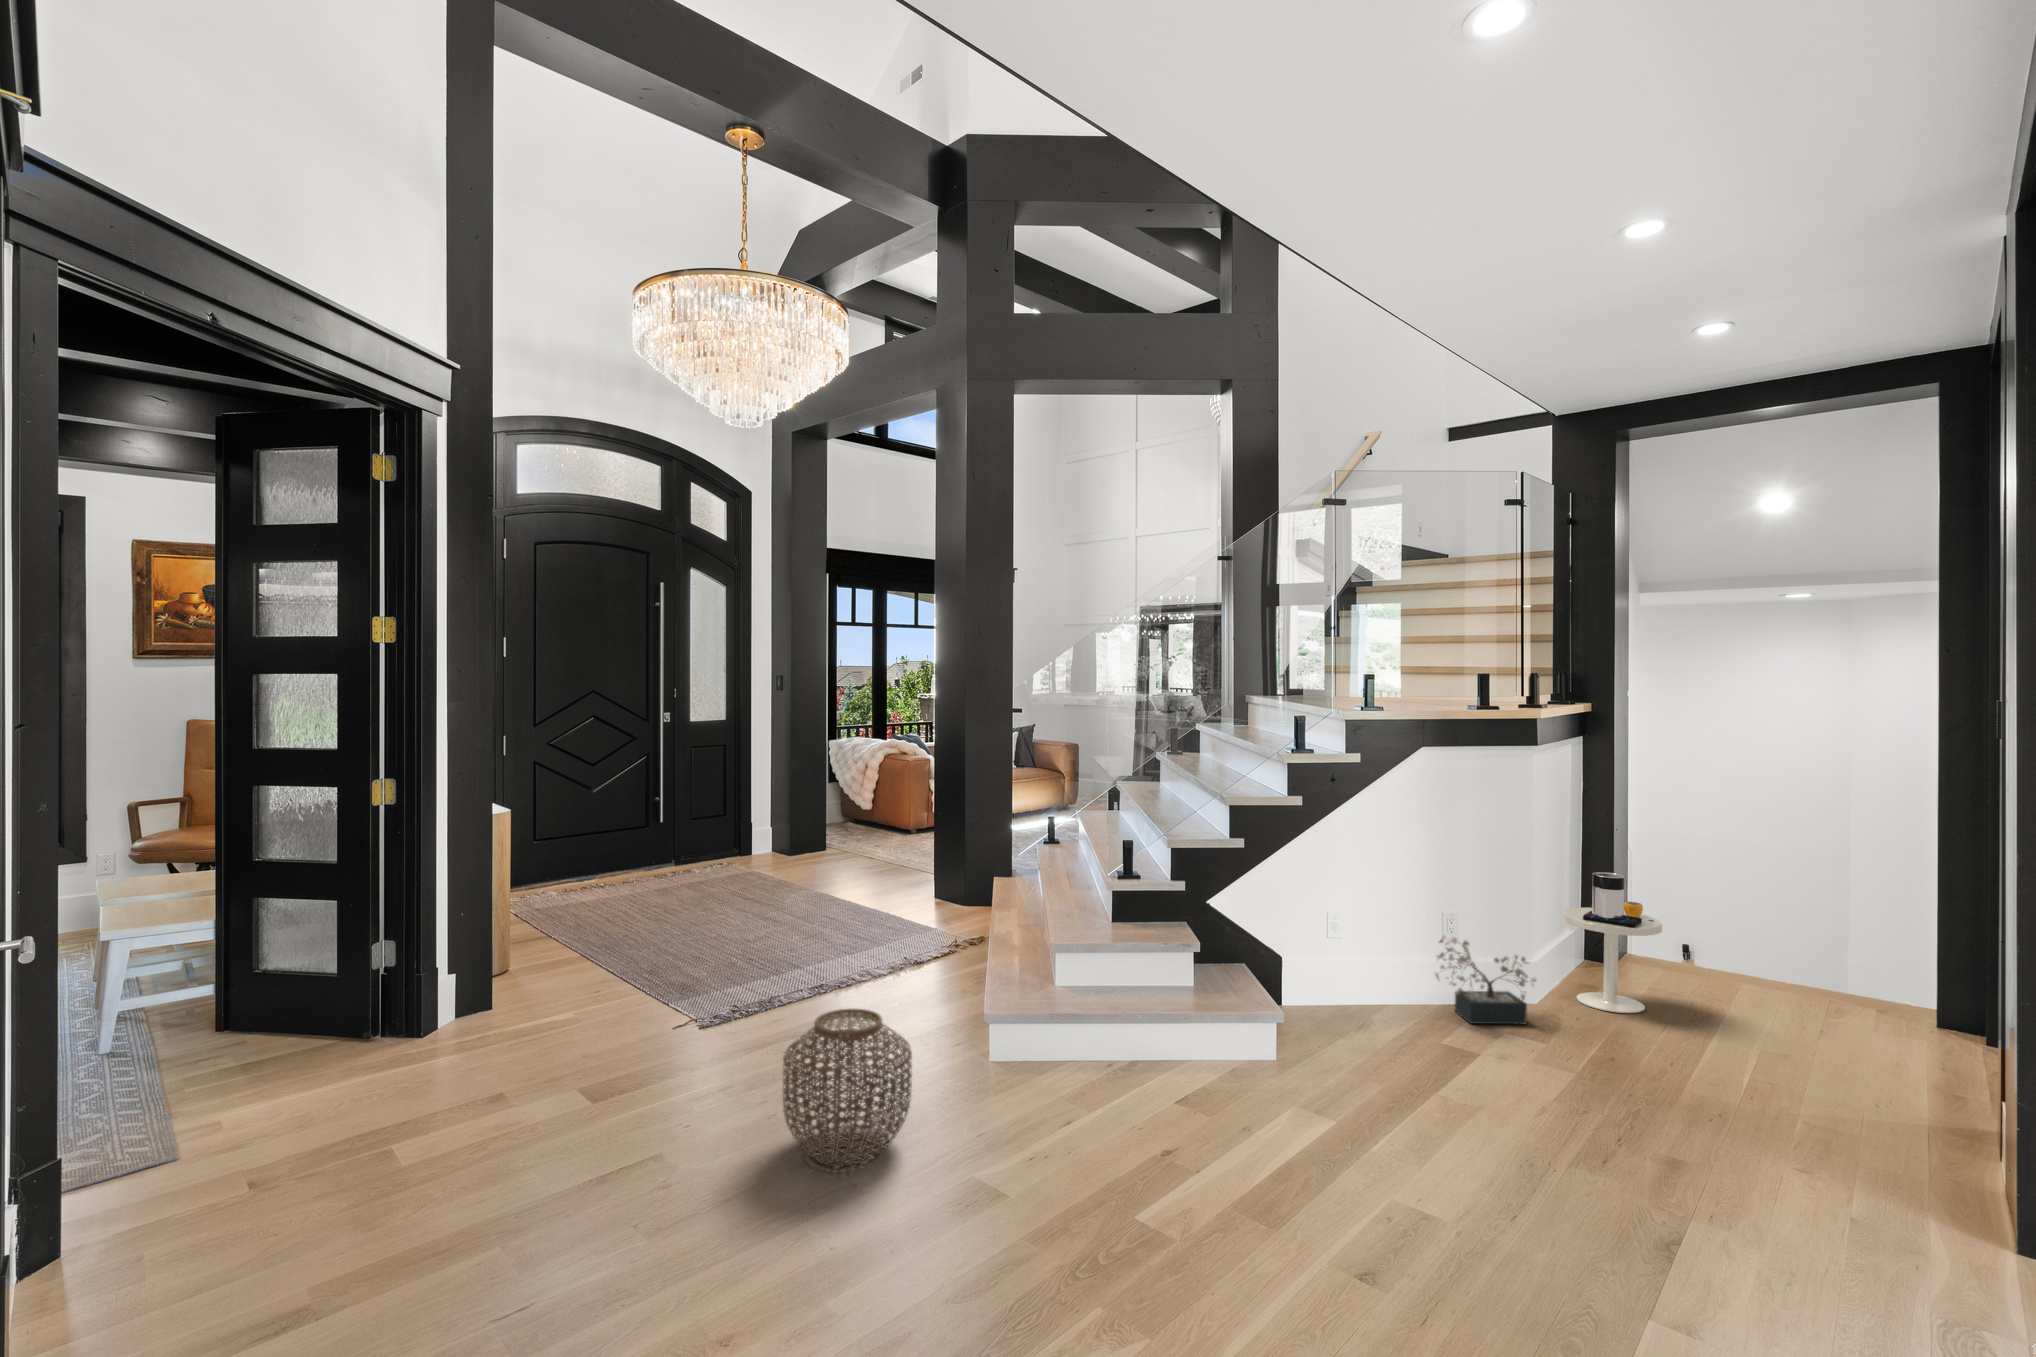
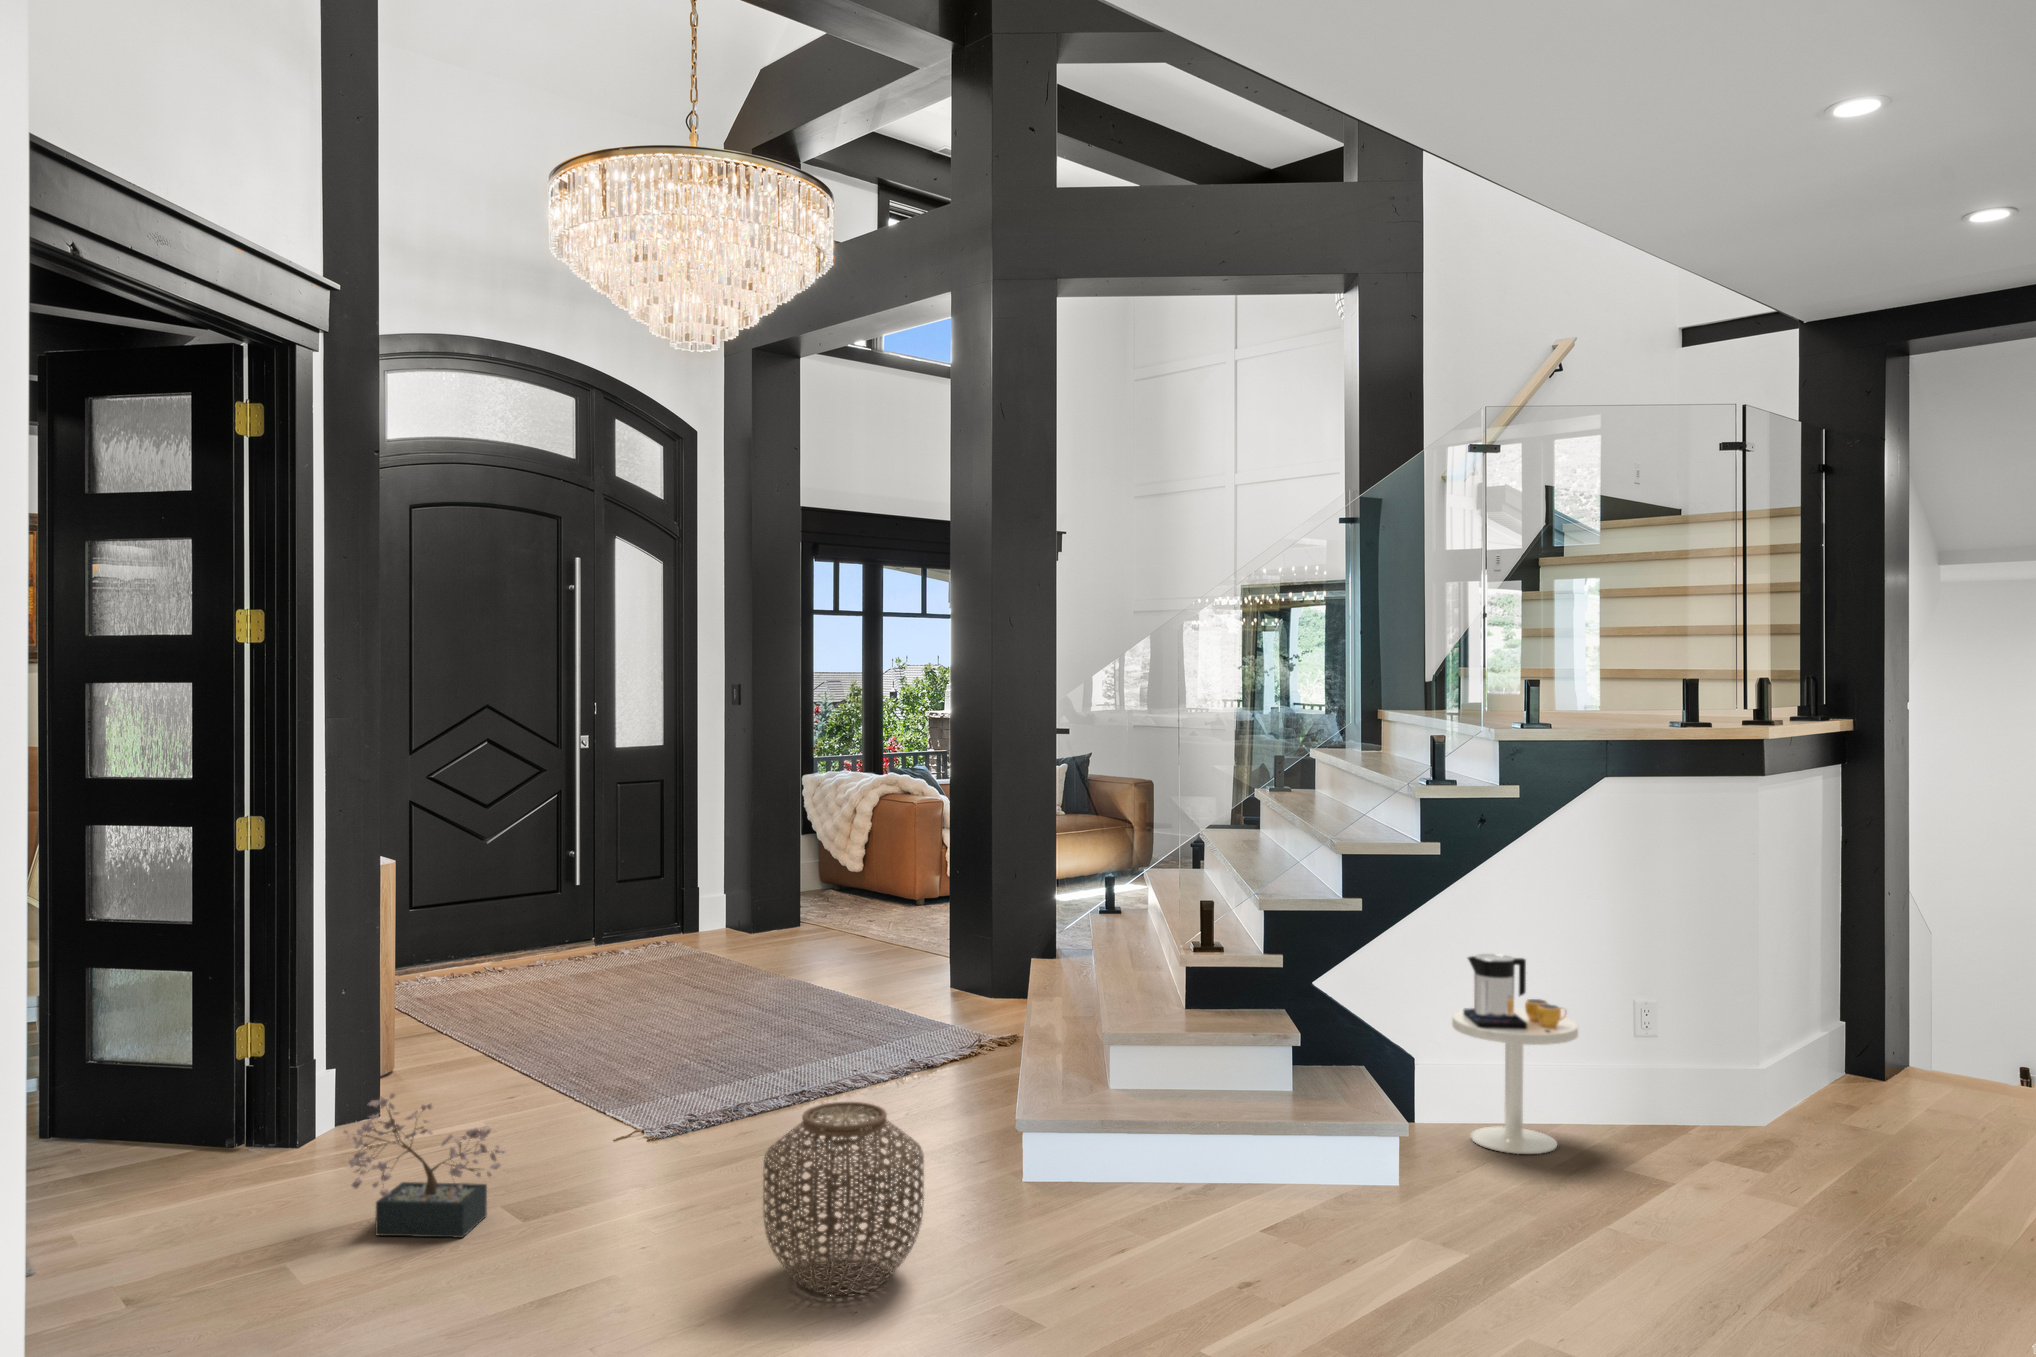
side table: present [1563,872,1662,1013] -> present [1452,954,1578,1154]
decorative plant: present [1435,936,1536,1024] -> present [344,1094,505,1238]

